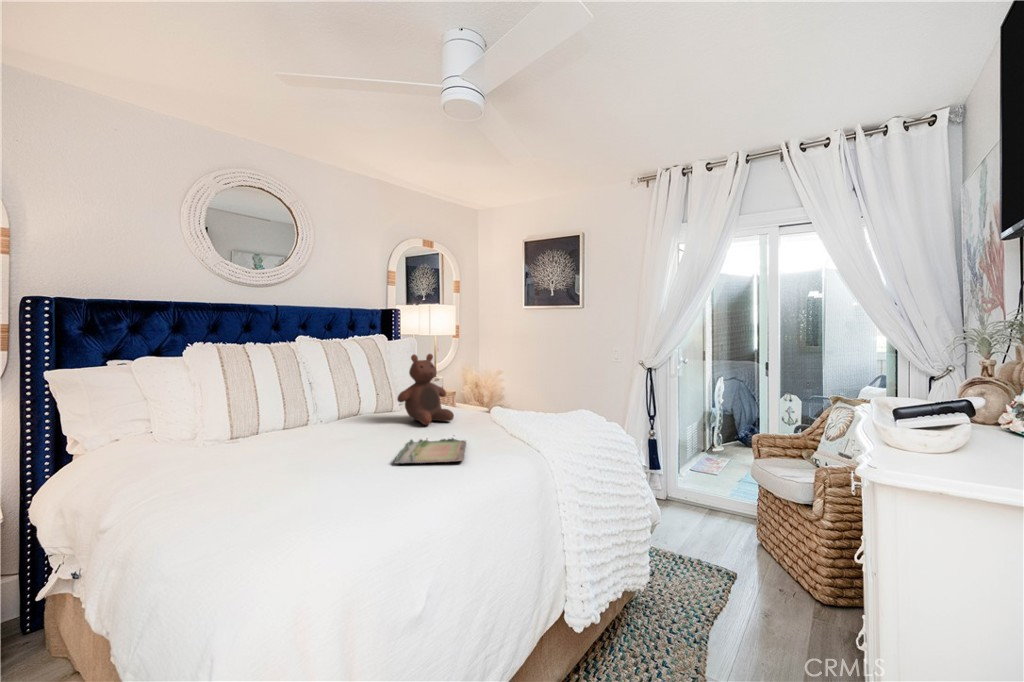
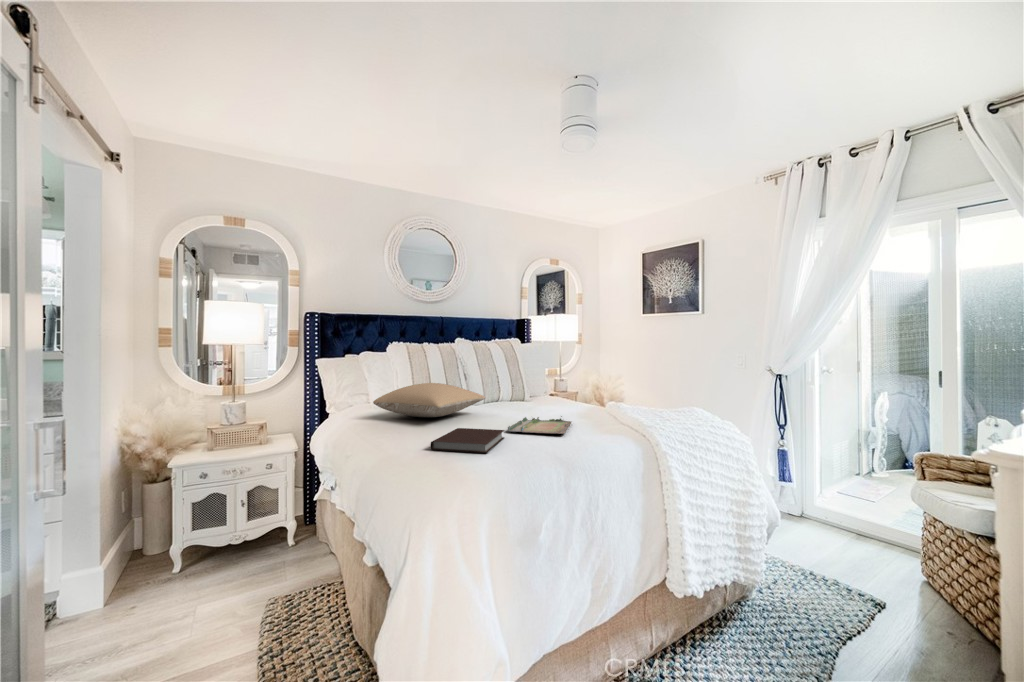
stuffed bear: present [397,354,454,425] -> none [519,350,567,410]
pillow: none [200,405,358,450] -> present [373,383,485,417]
notebook: none [301,465,394,506] -> present [431,428,504,453]

